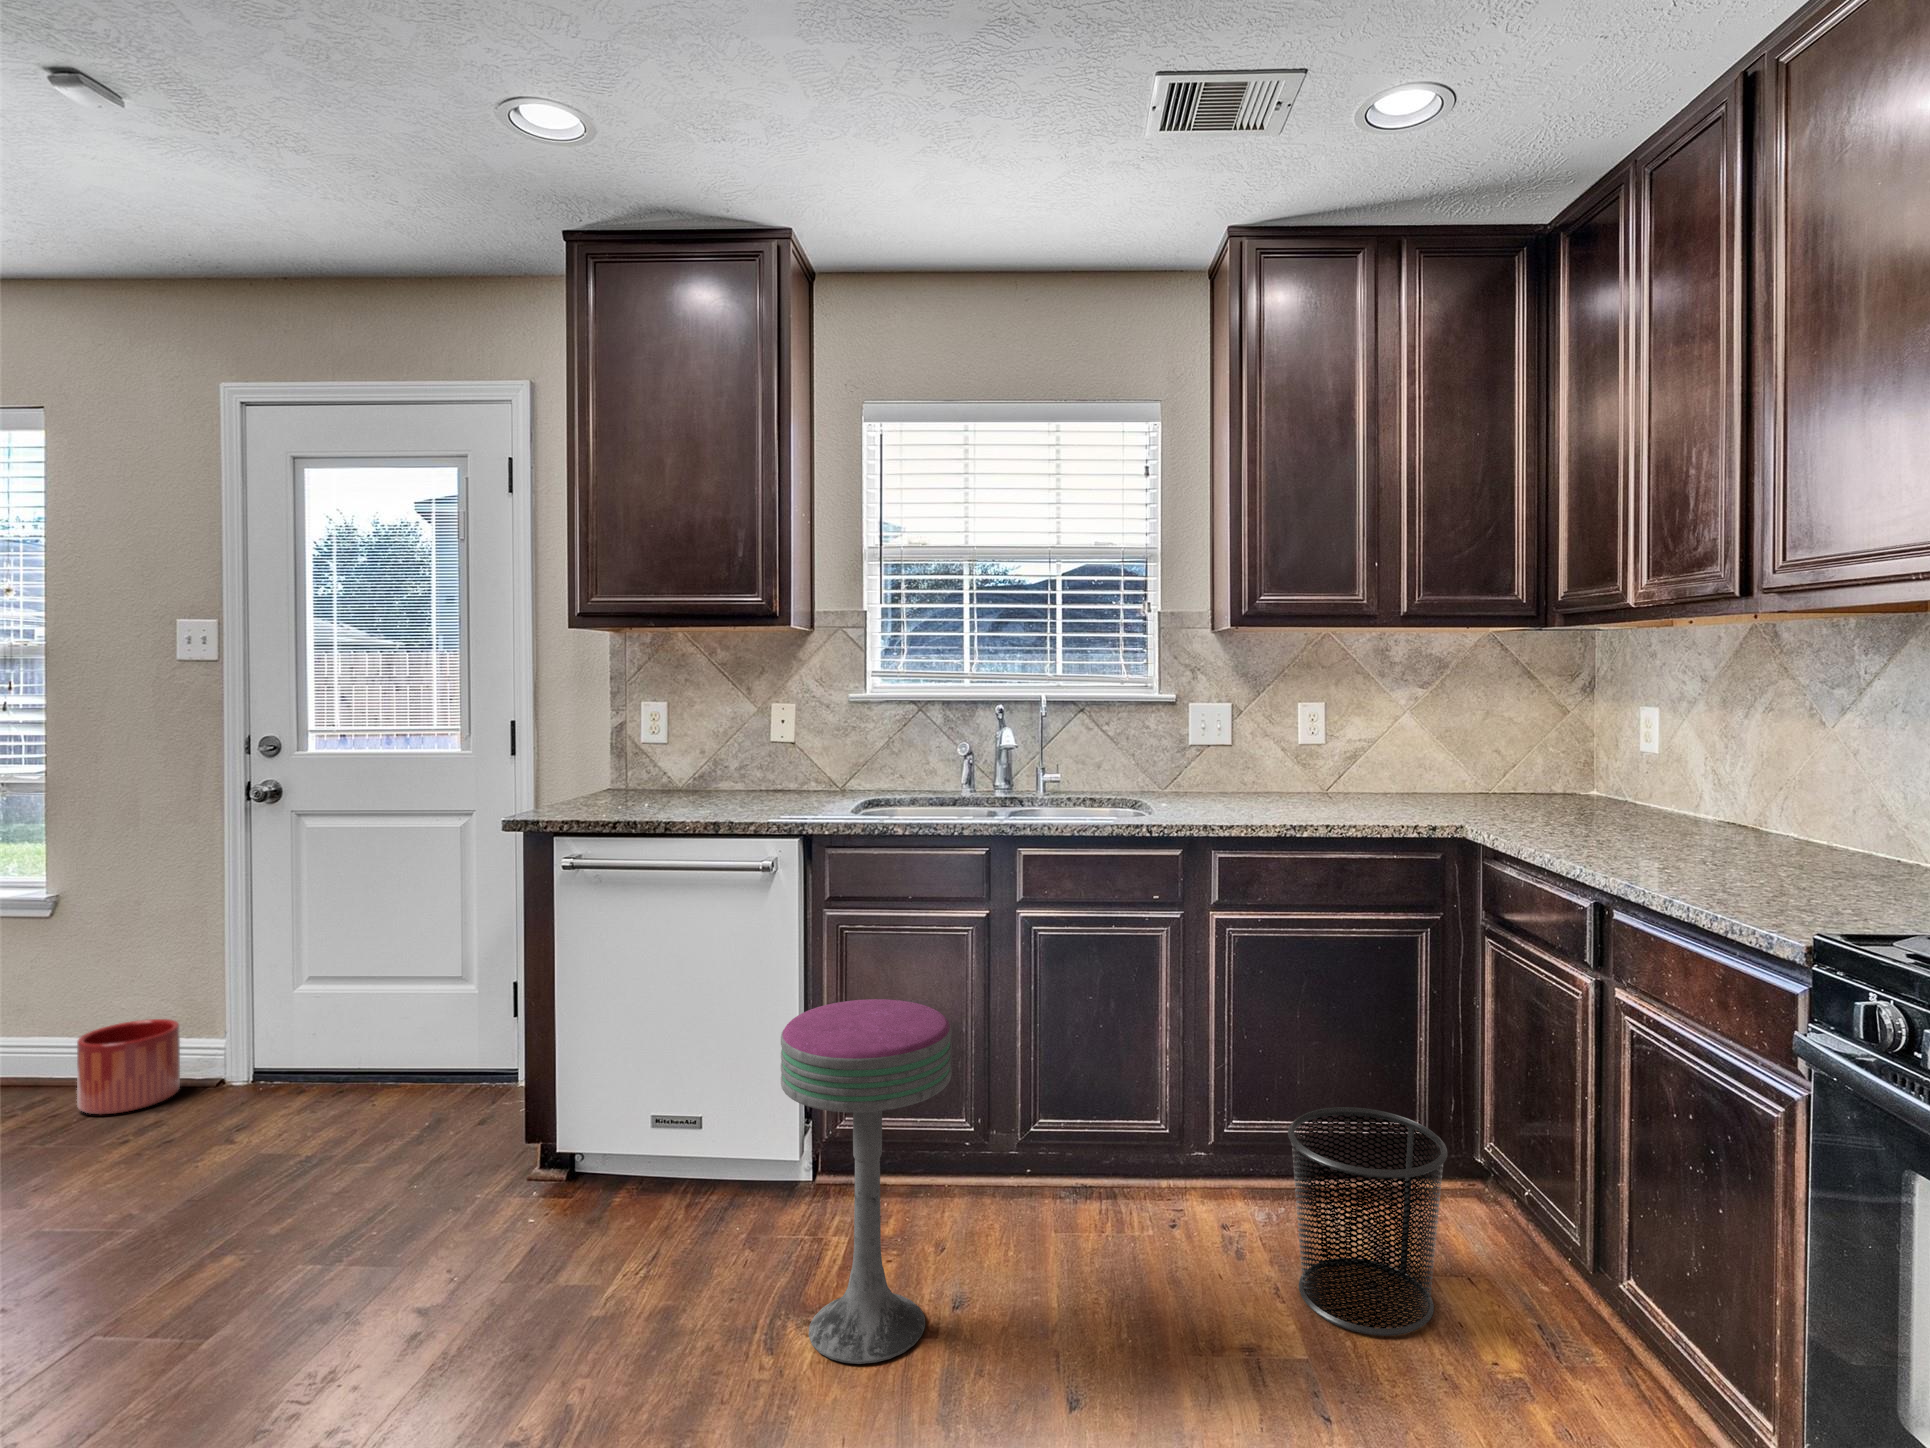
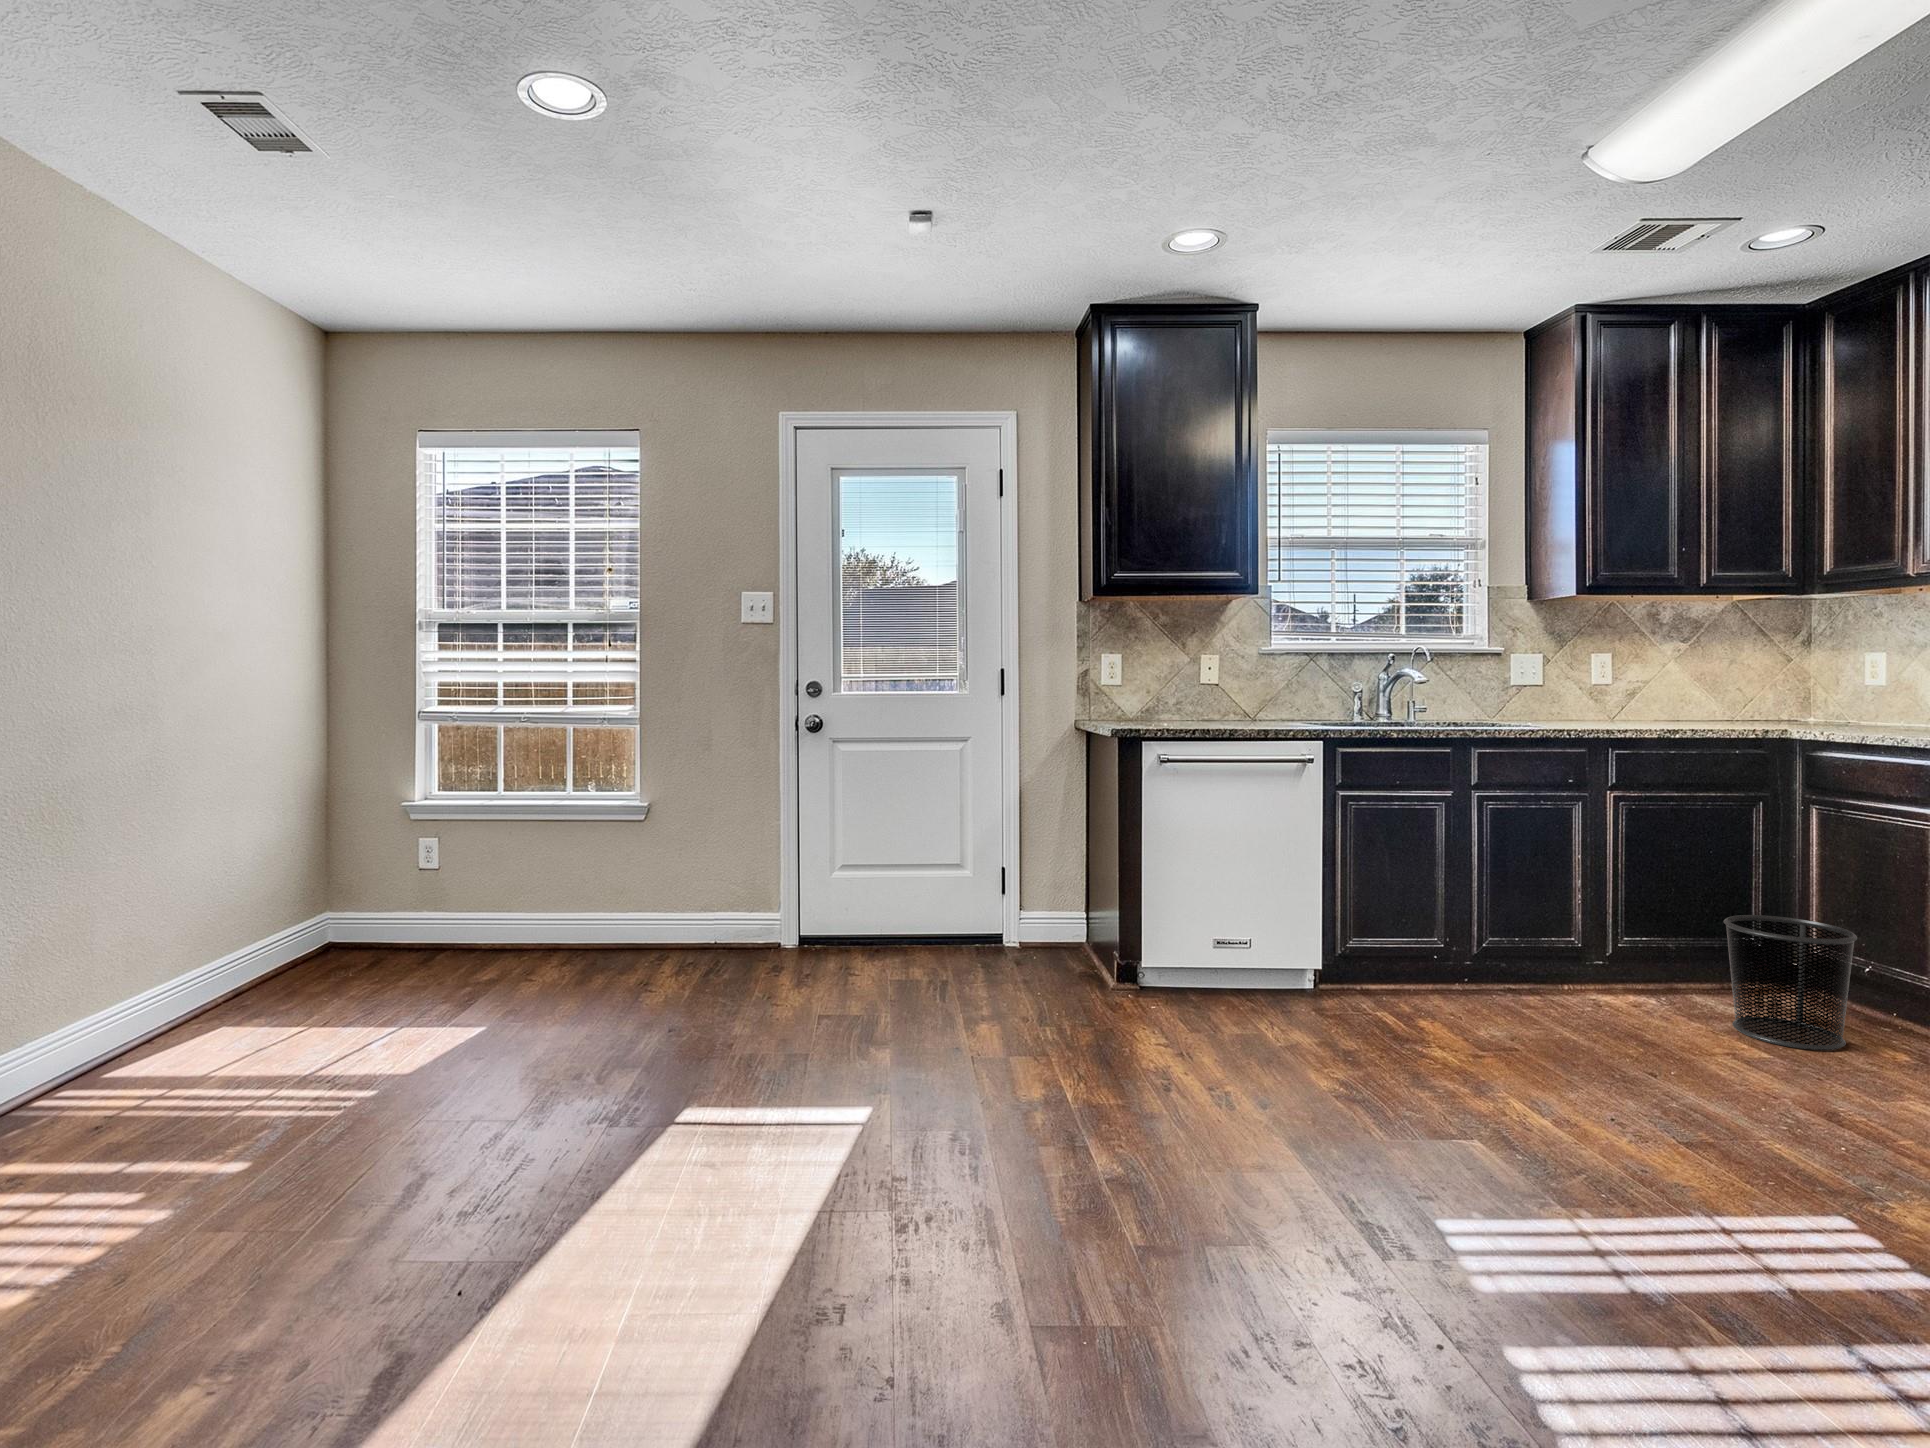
bar stool: present [781,999,952,1364] -> none [1420,839,1548,1065]
planter: present [77,1019,180,1115] -> none [701,896,761,962]

